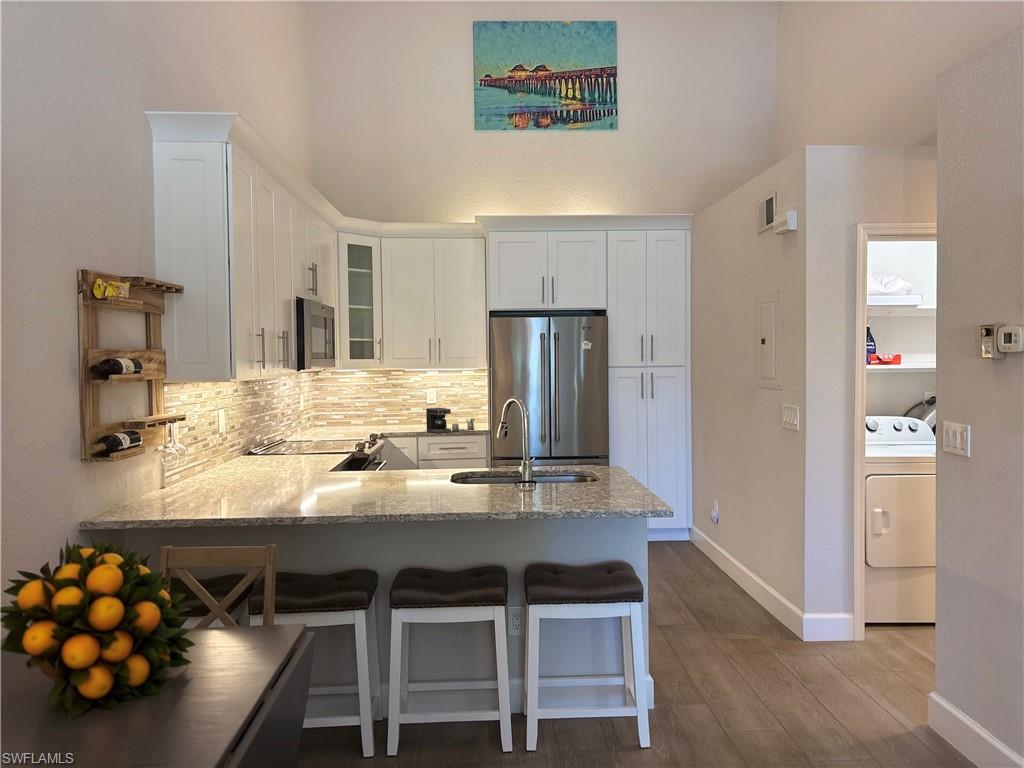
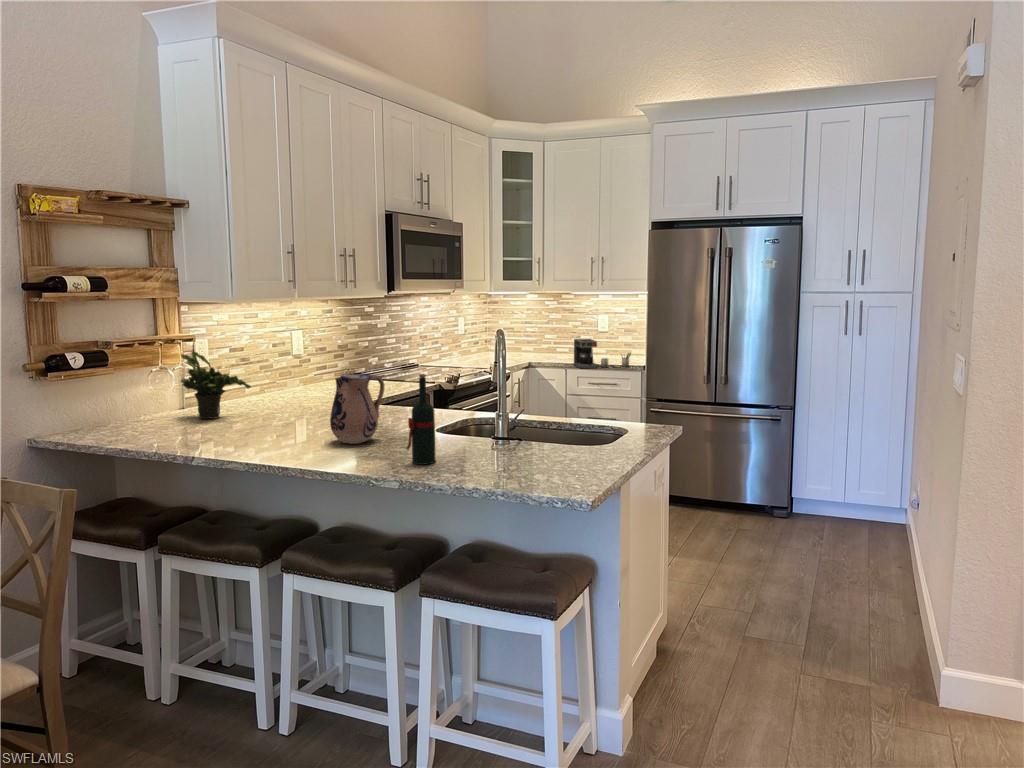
wine bottle: none [491,421,512,501] -> present [407,374,436,465]
potted plant: none [155,424,239,497] -> present [181,352,251,419]
ceramic pitcher: none [378,431,422,496] -> present [330,374,384,444]

